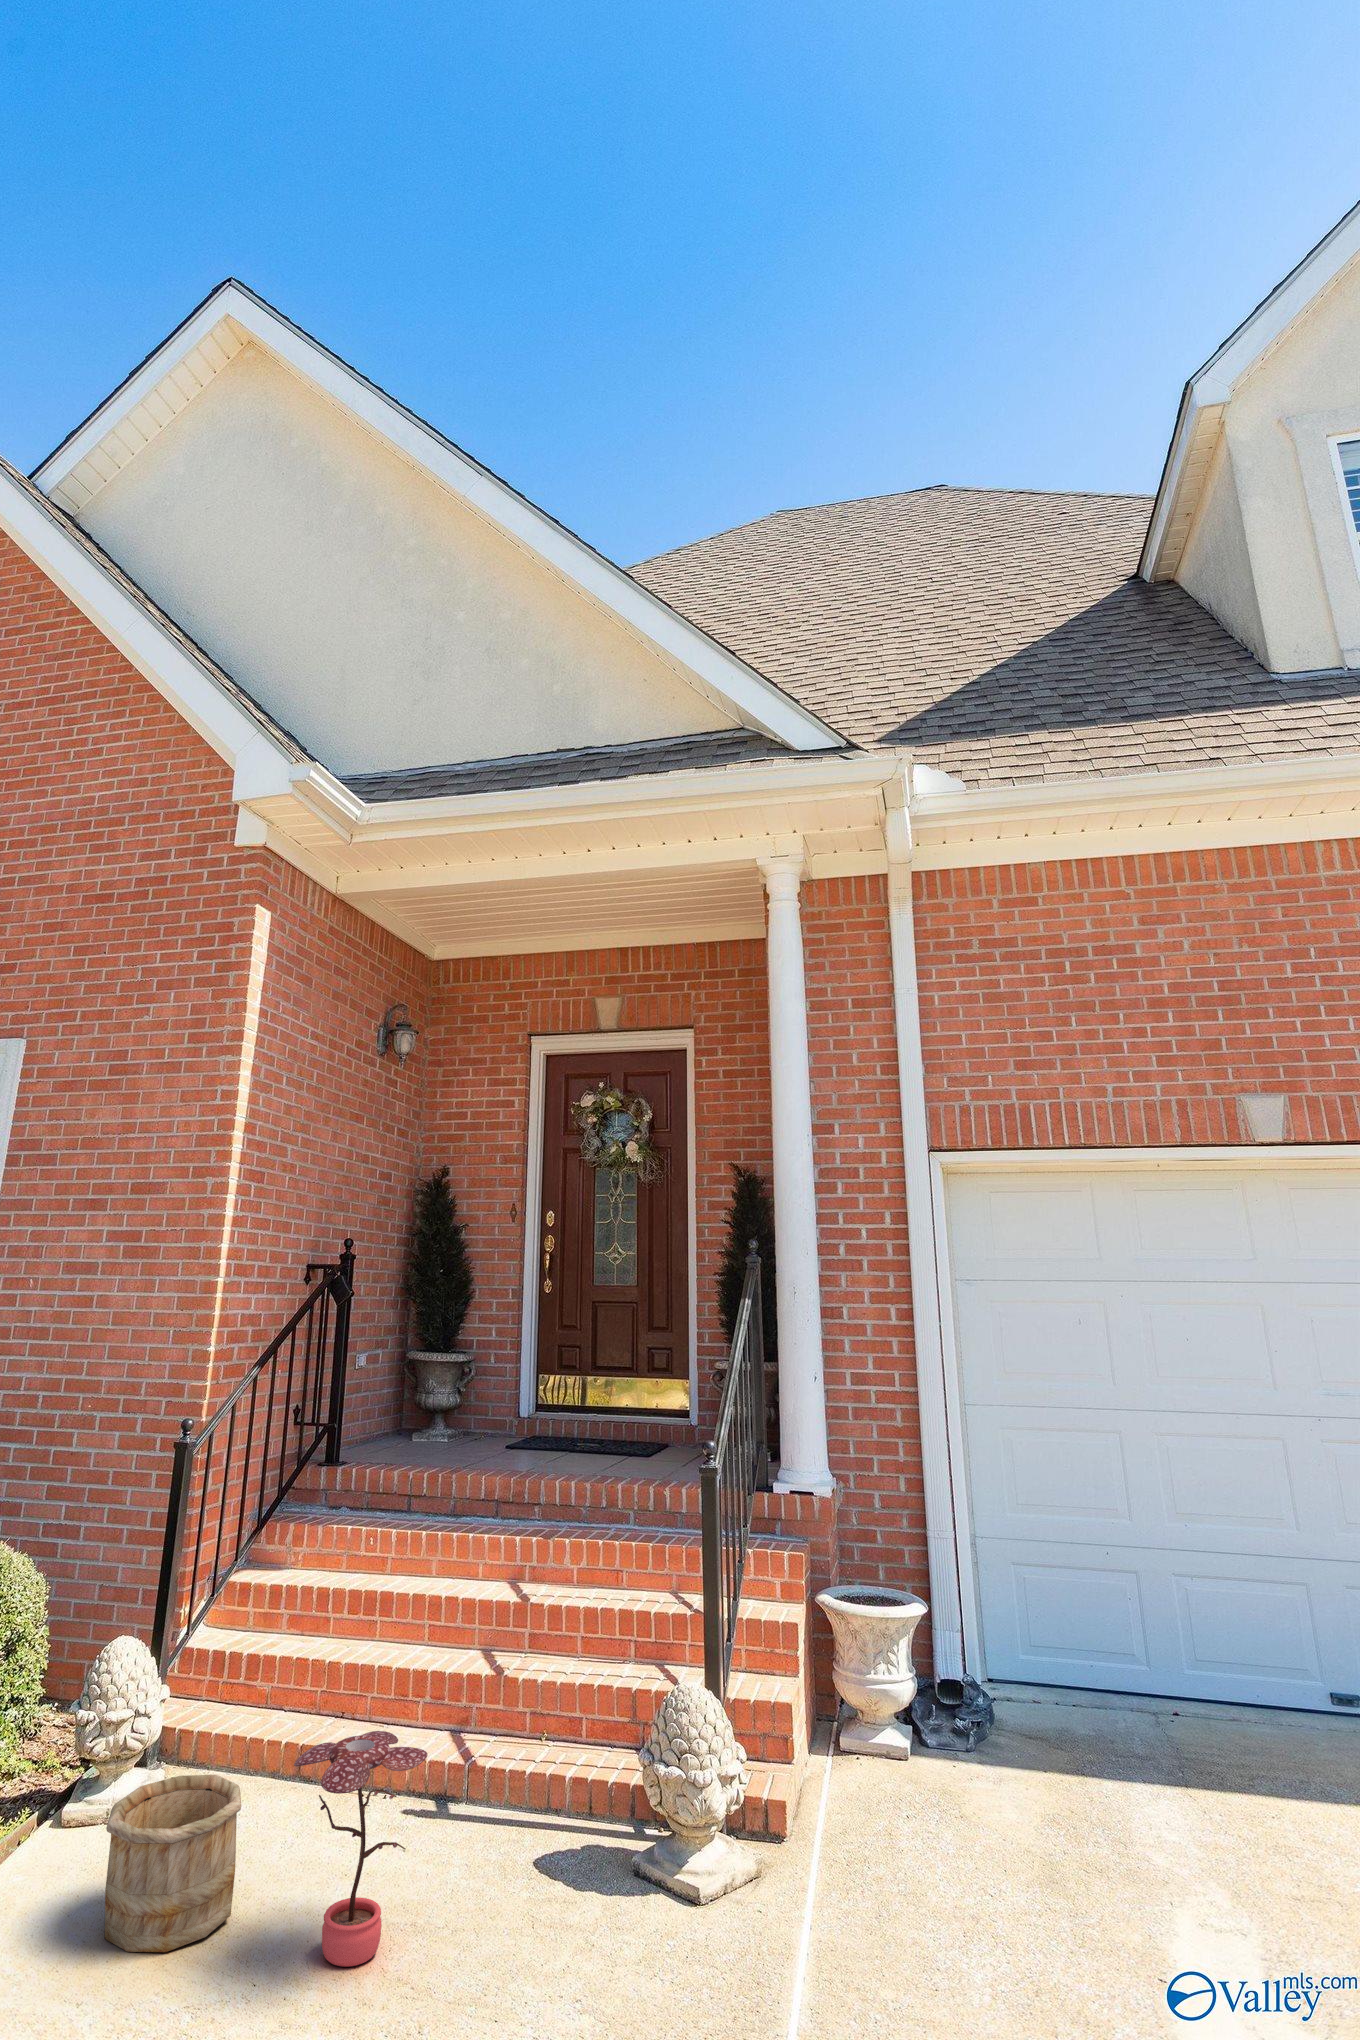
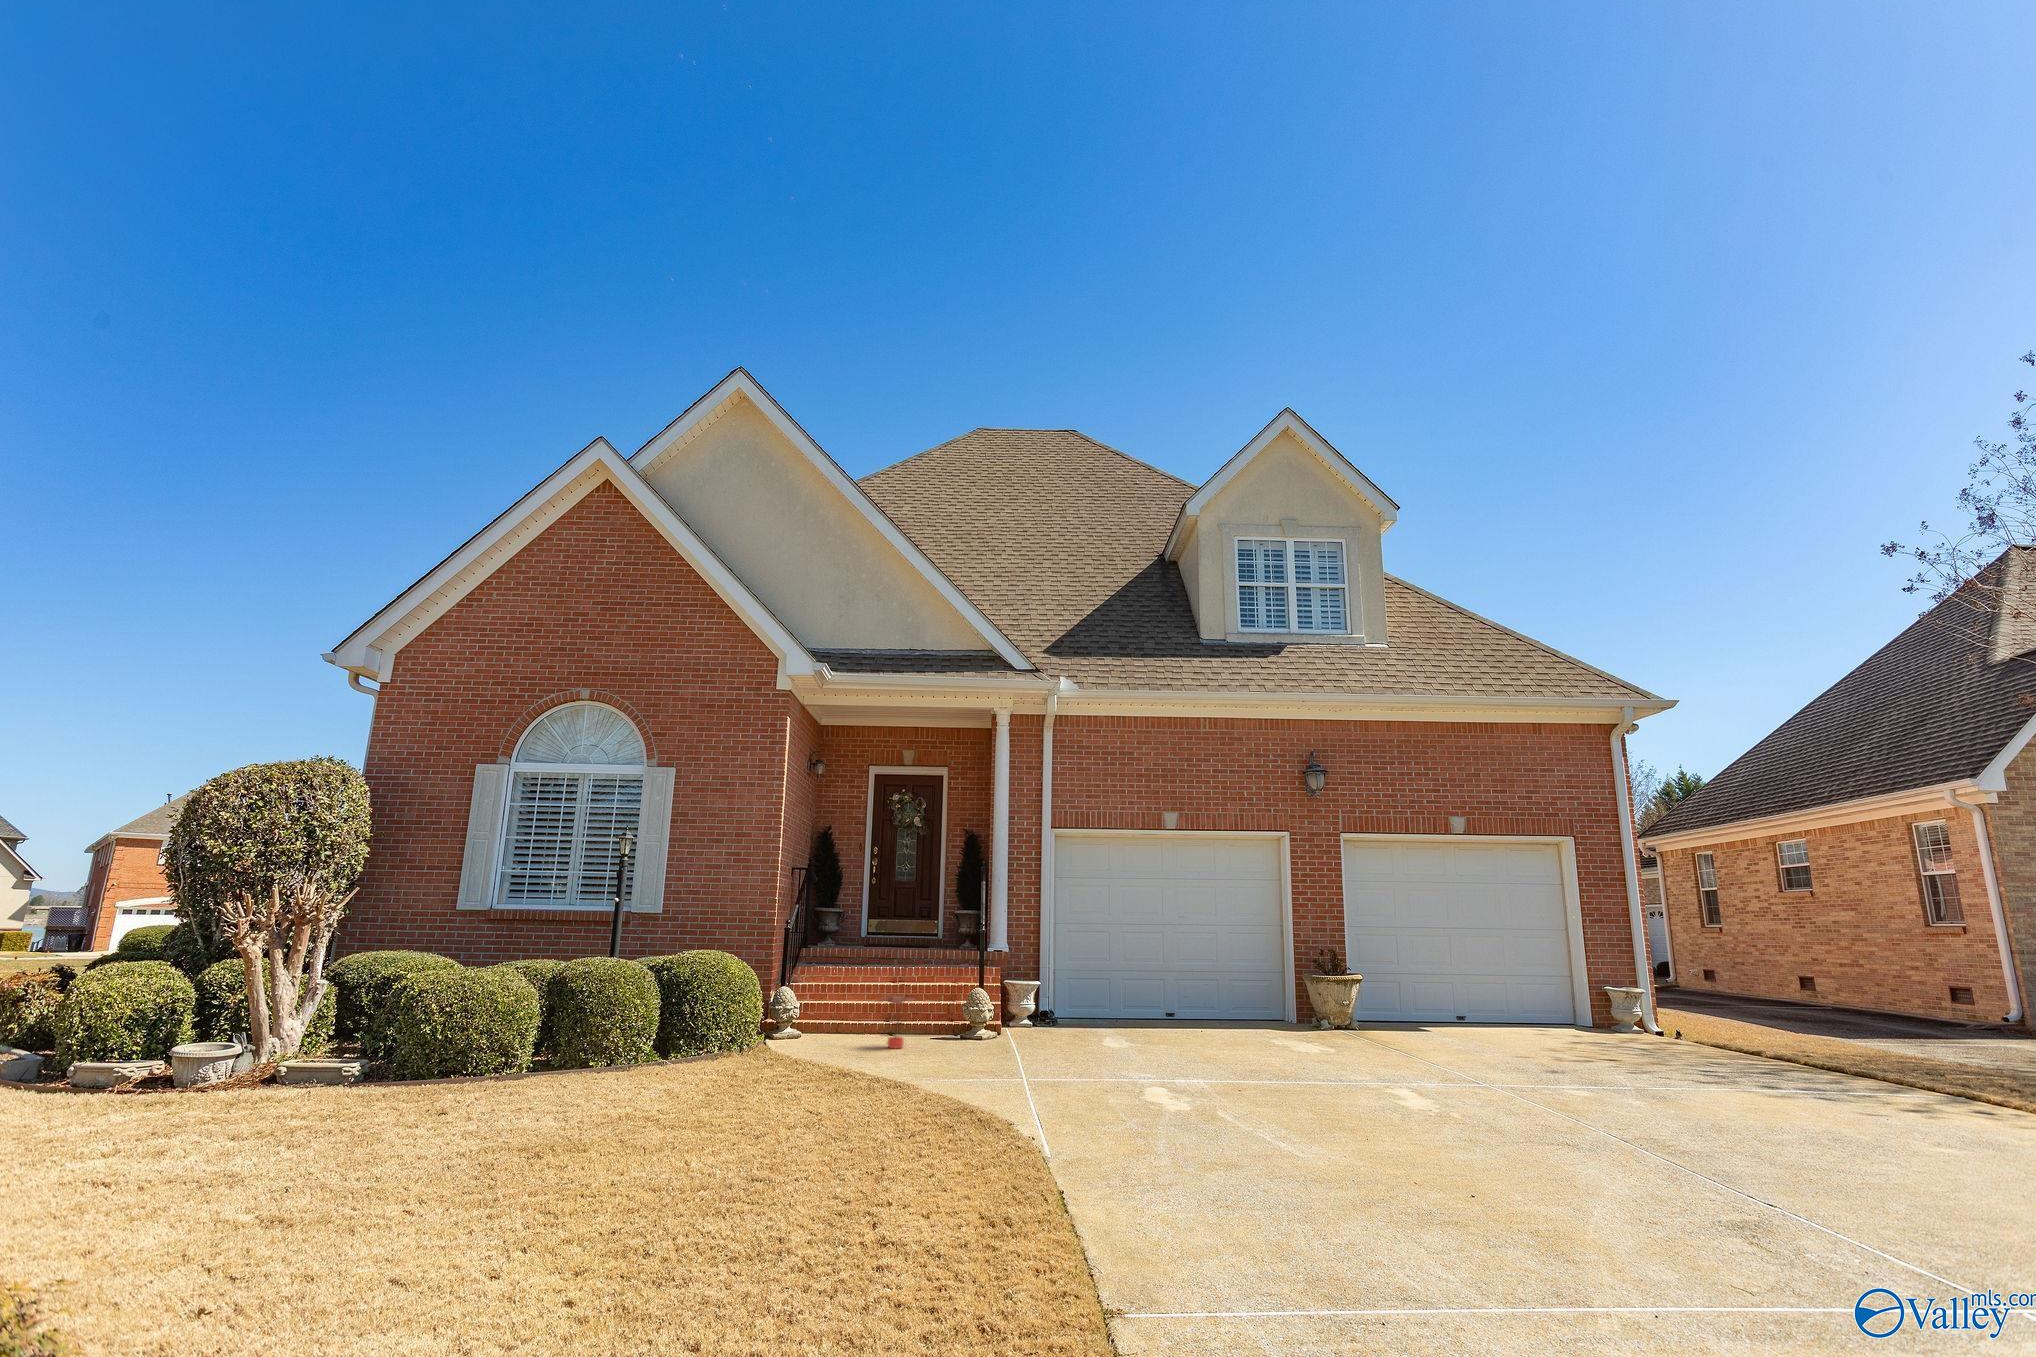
wooden bucket: present [105,1775,241,1952] -> none [819,1014,858,1050]

